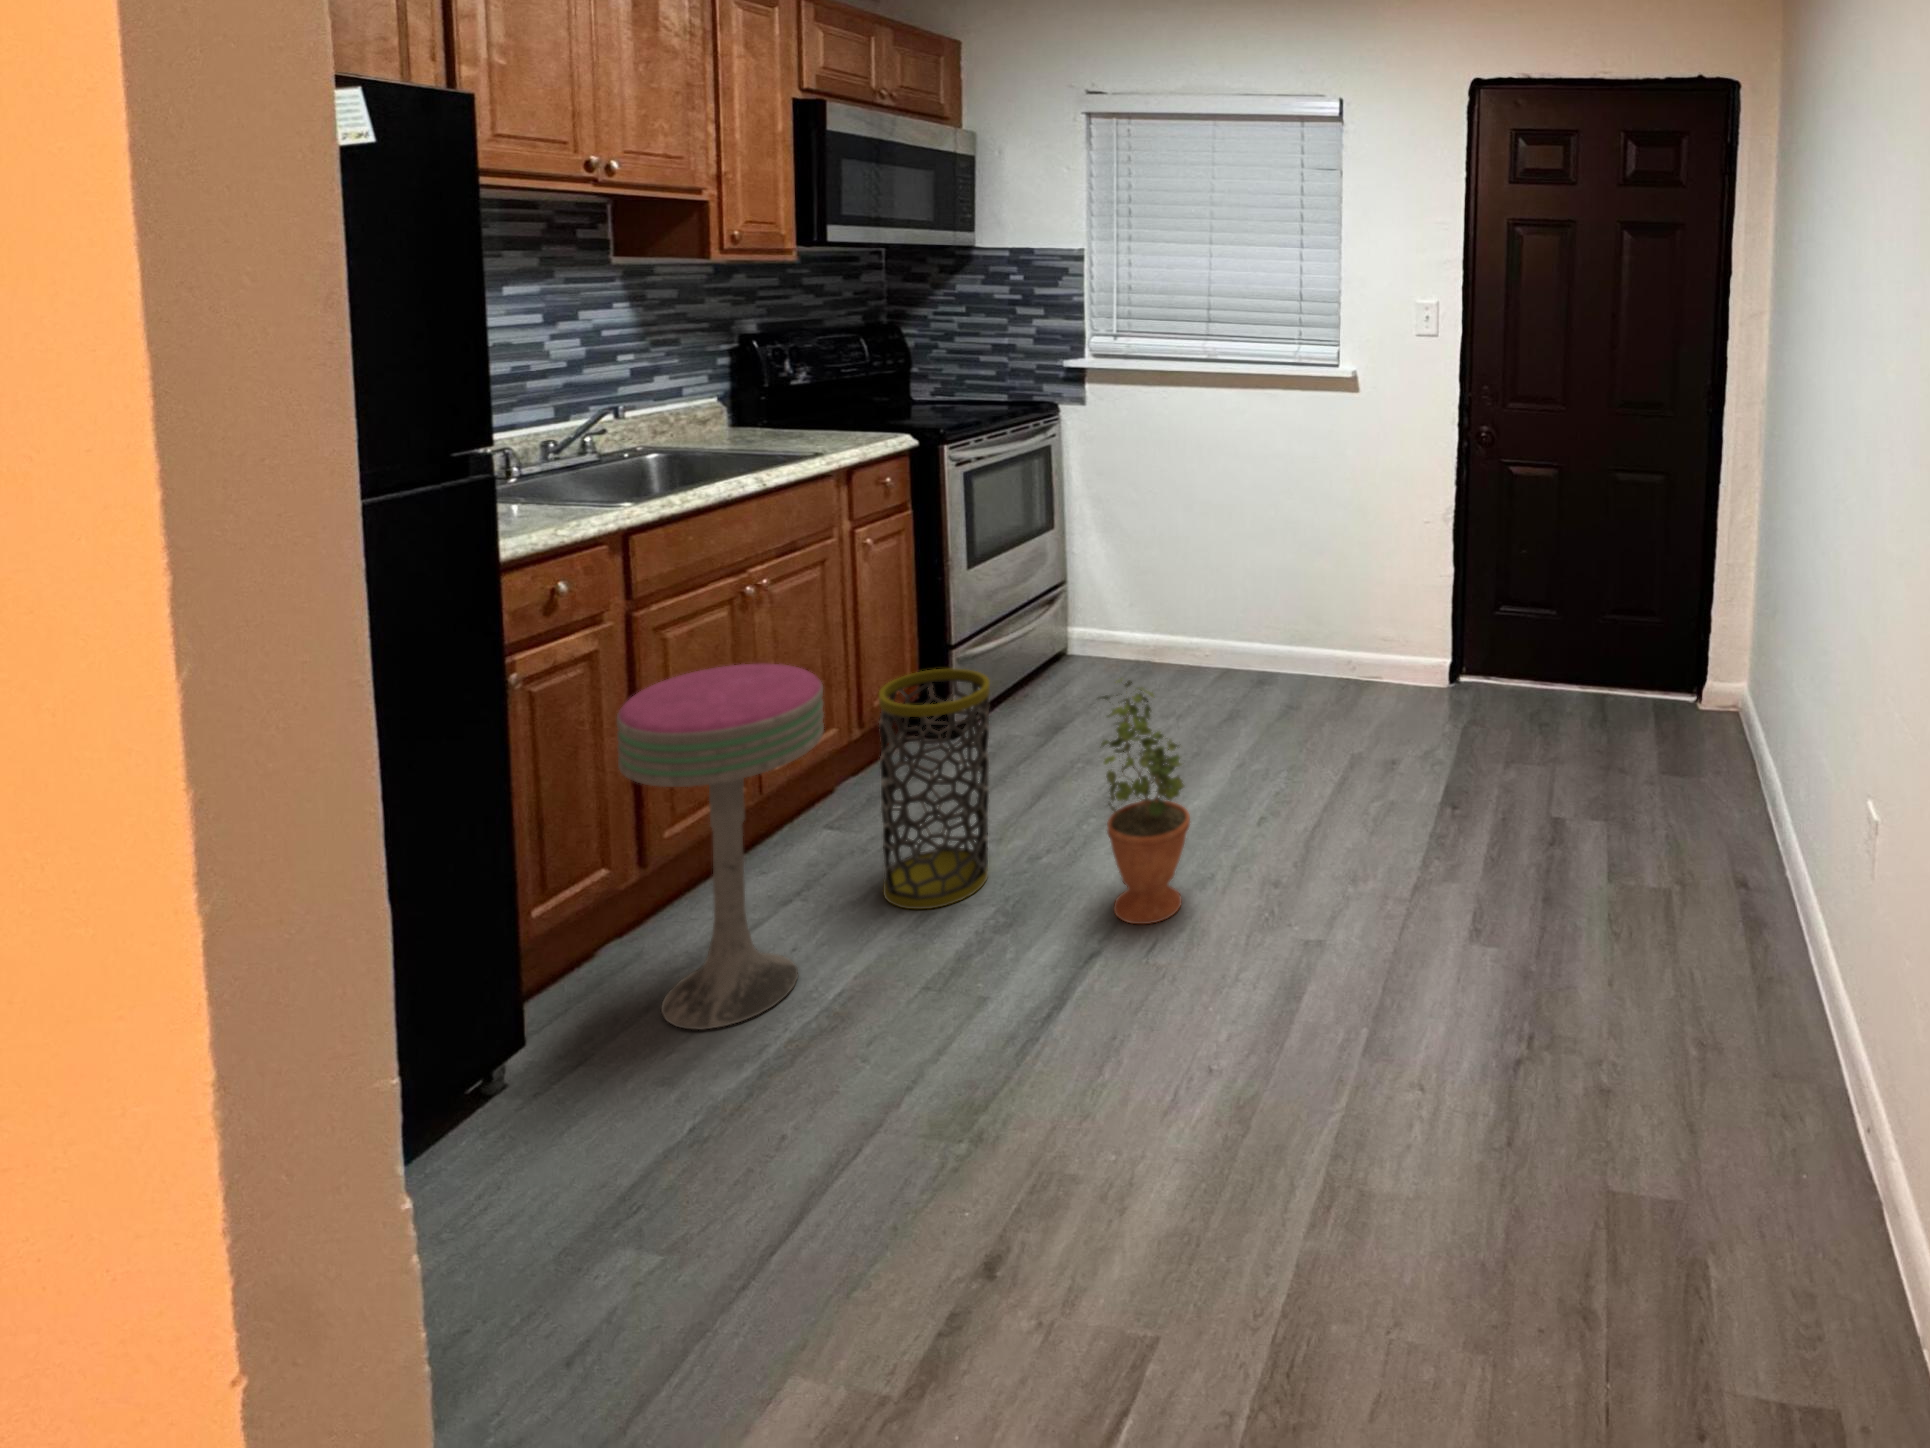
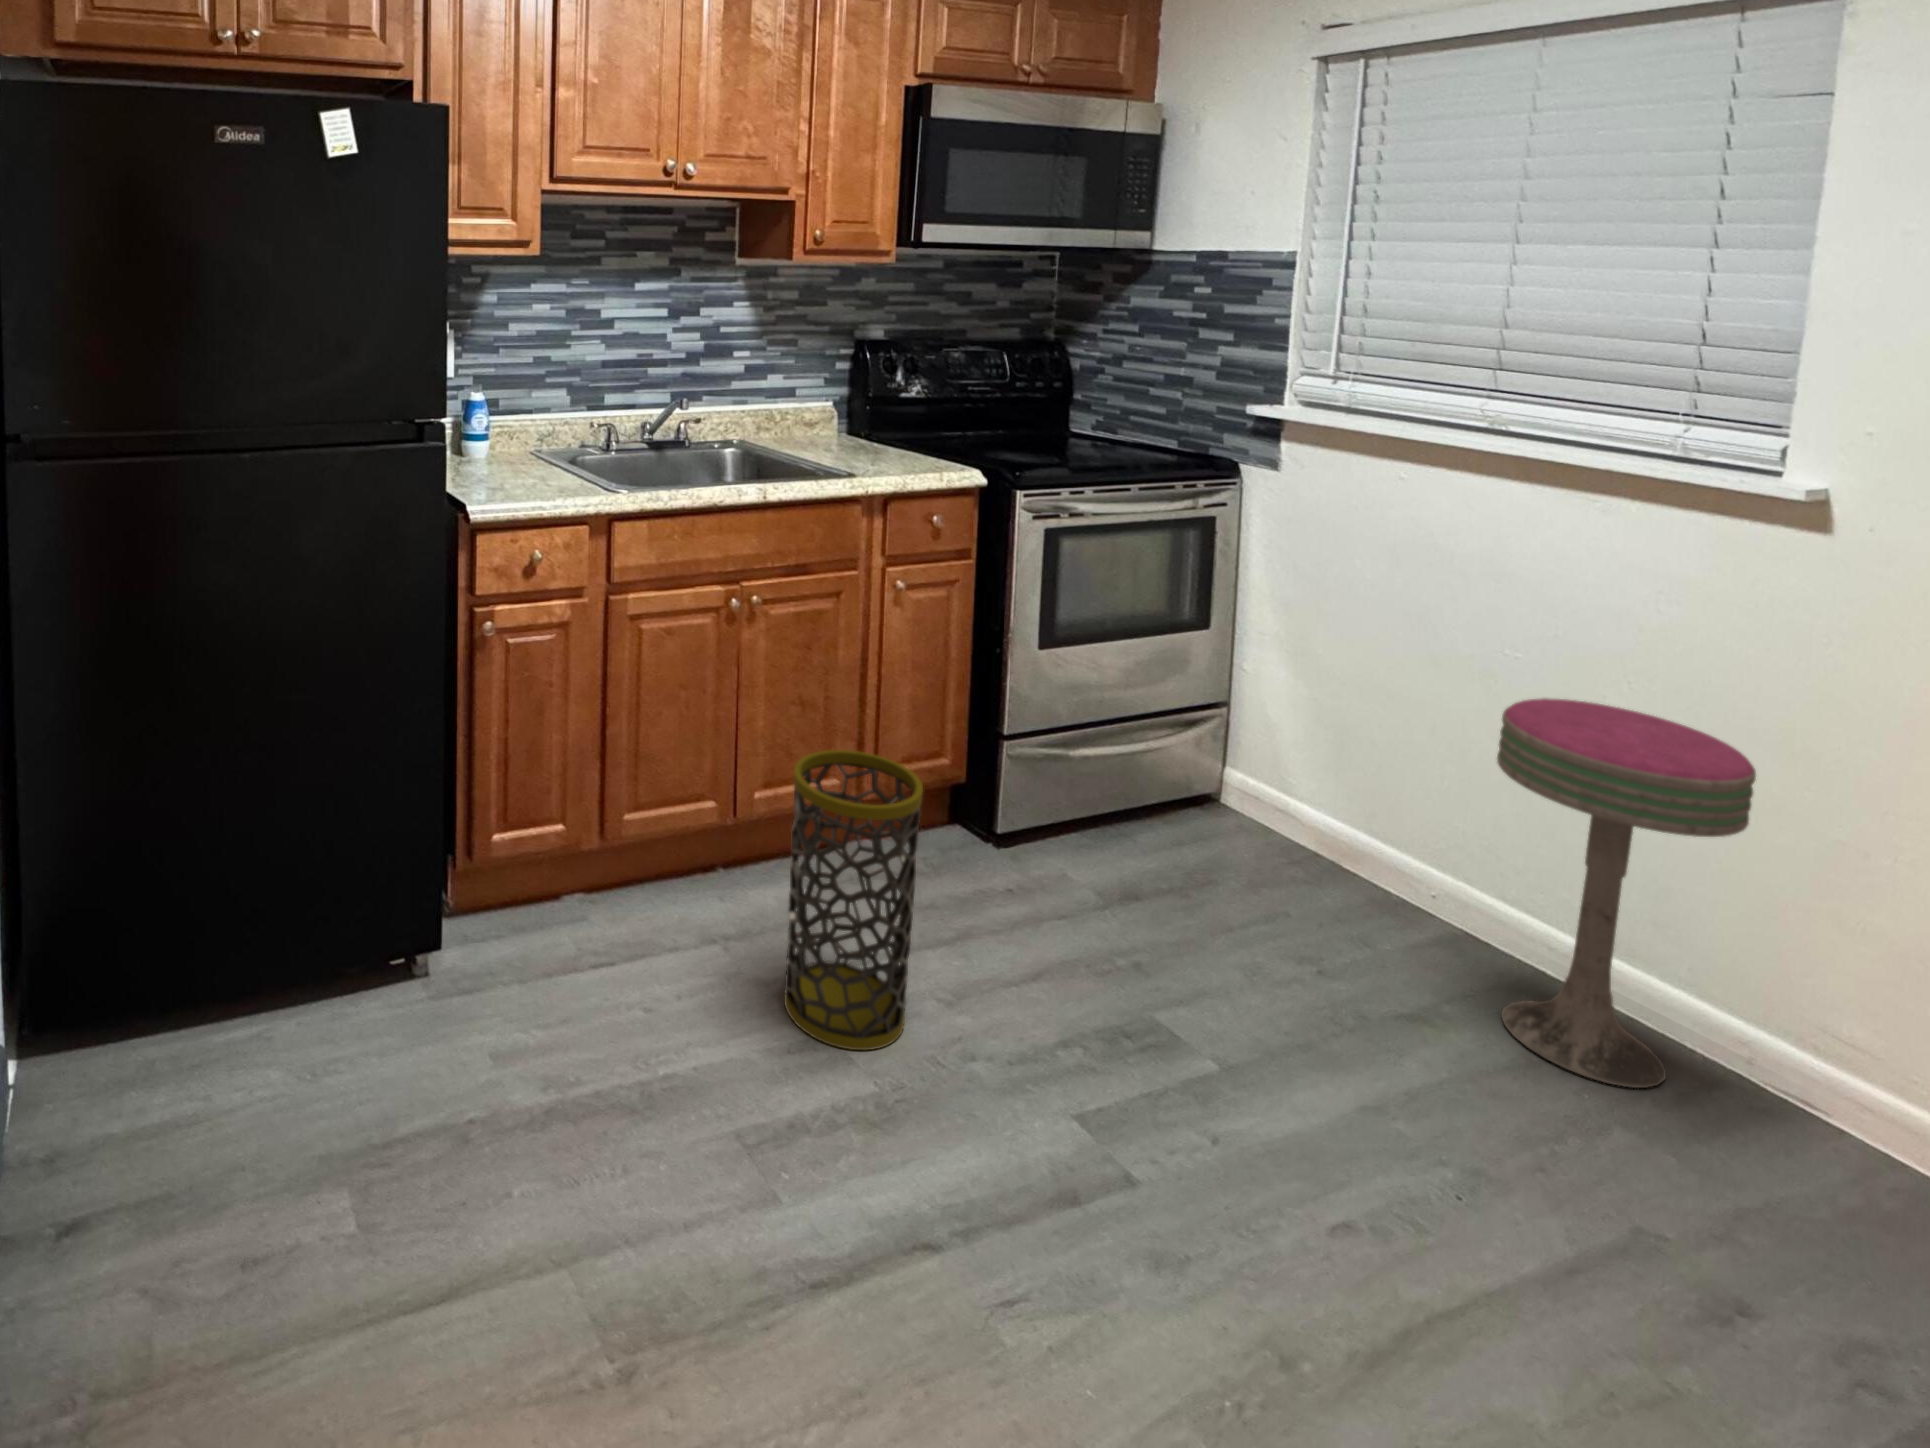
bar stool: present [617,664,824,1029] -> present [1497,698,1756,1088]
potted plant: present [1100,678,1190,924] -> none [977,872,1128,1268]

